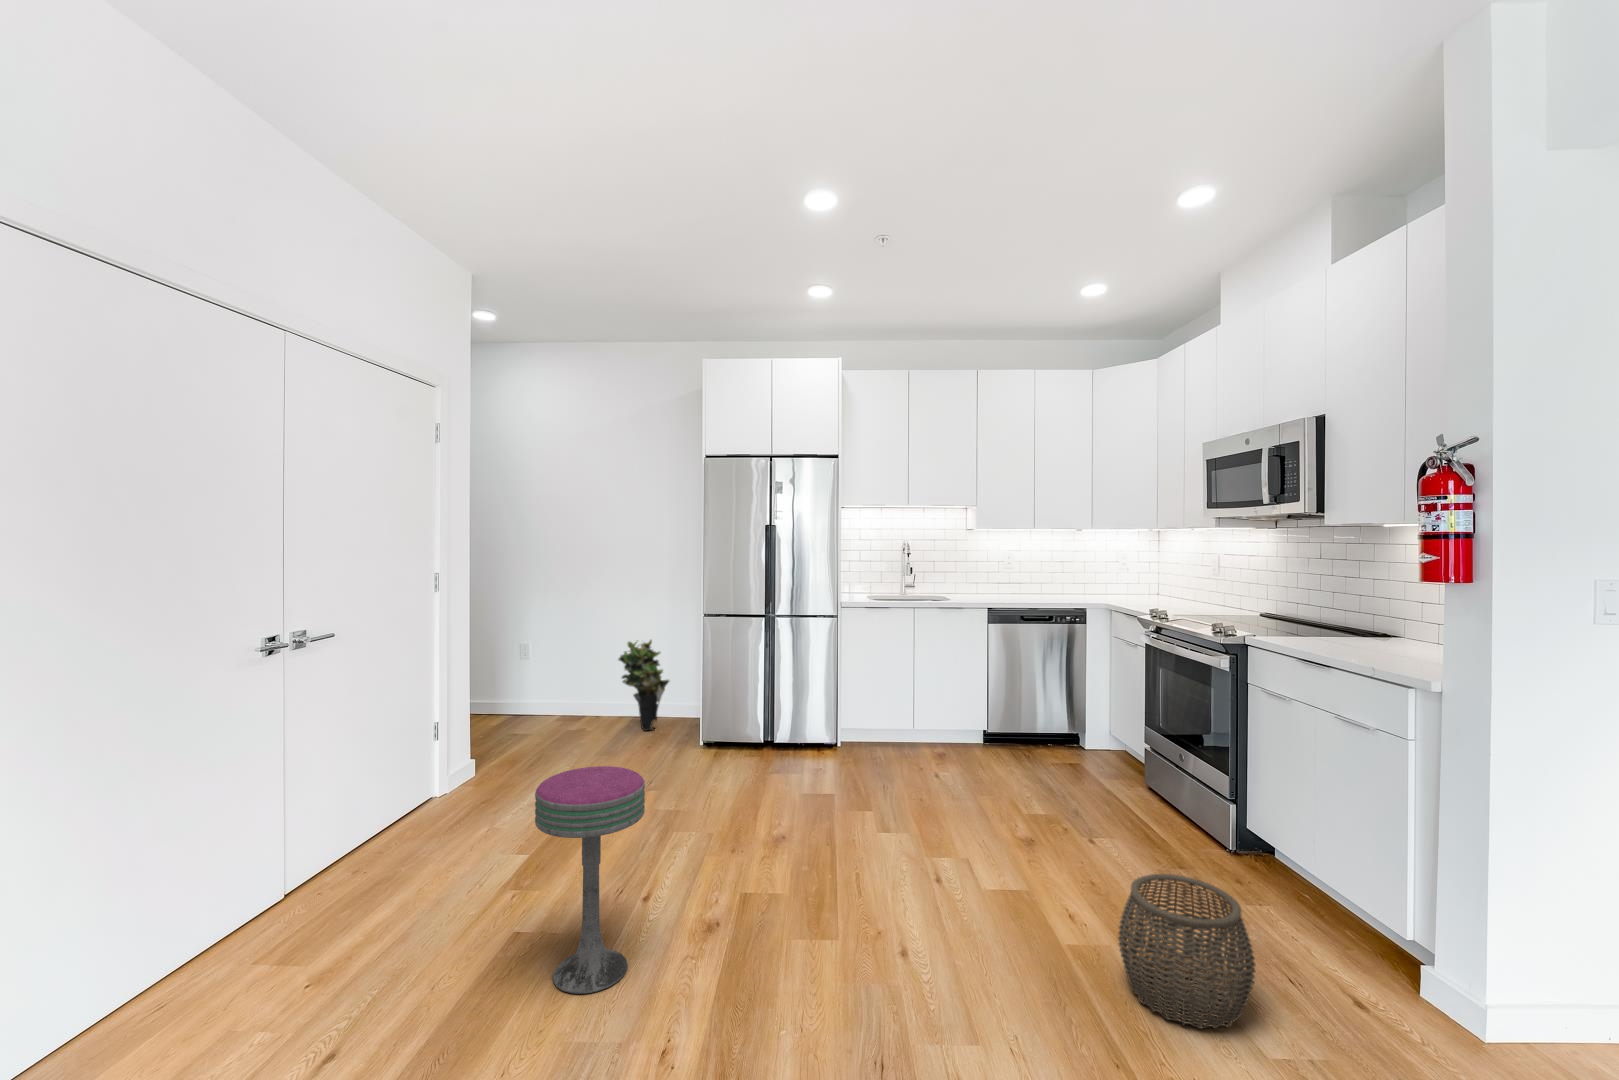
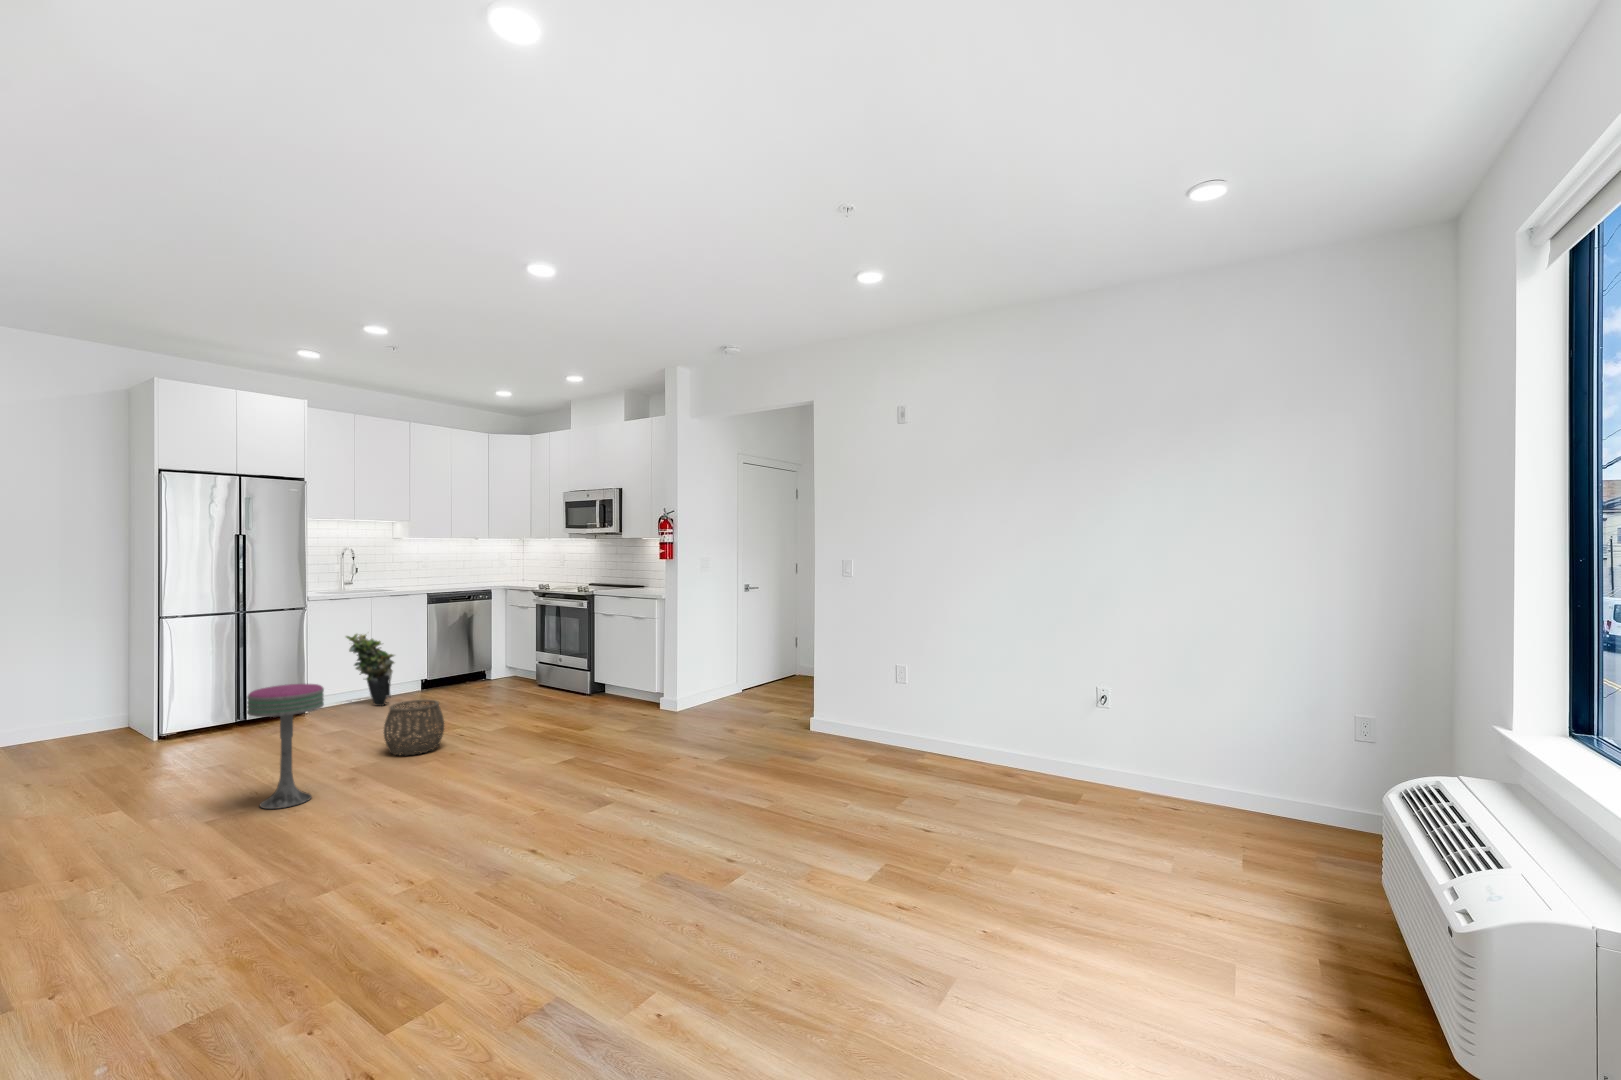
potted plant: present [618,640,669,731] -> present [346,634,394,706]
woven basket: present [1118,874,1255,1029] -> present [384,700,444,755]

